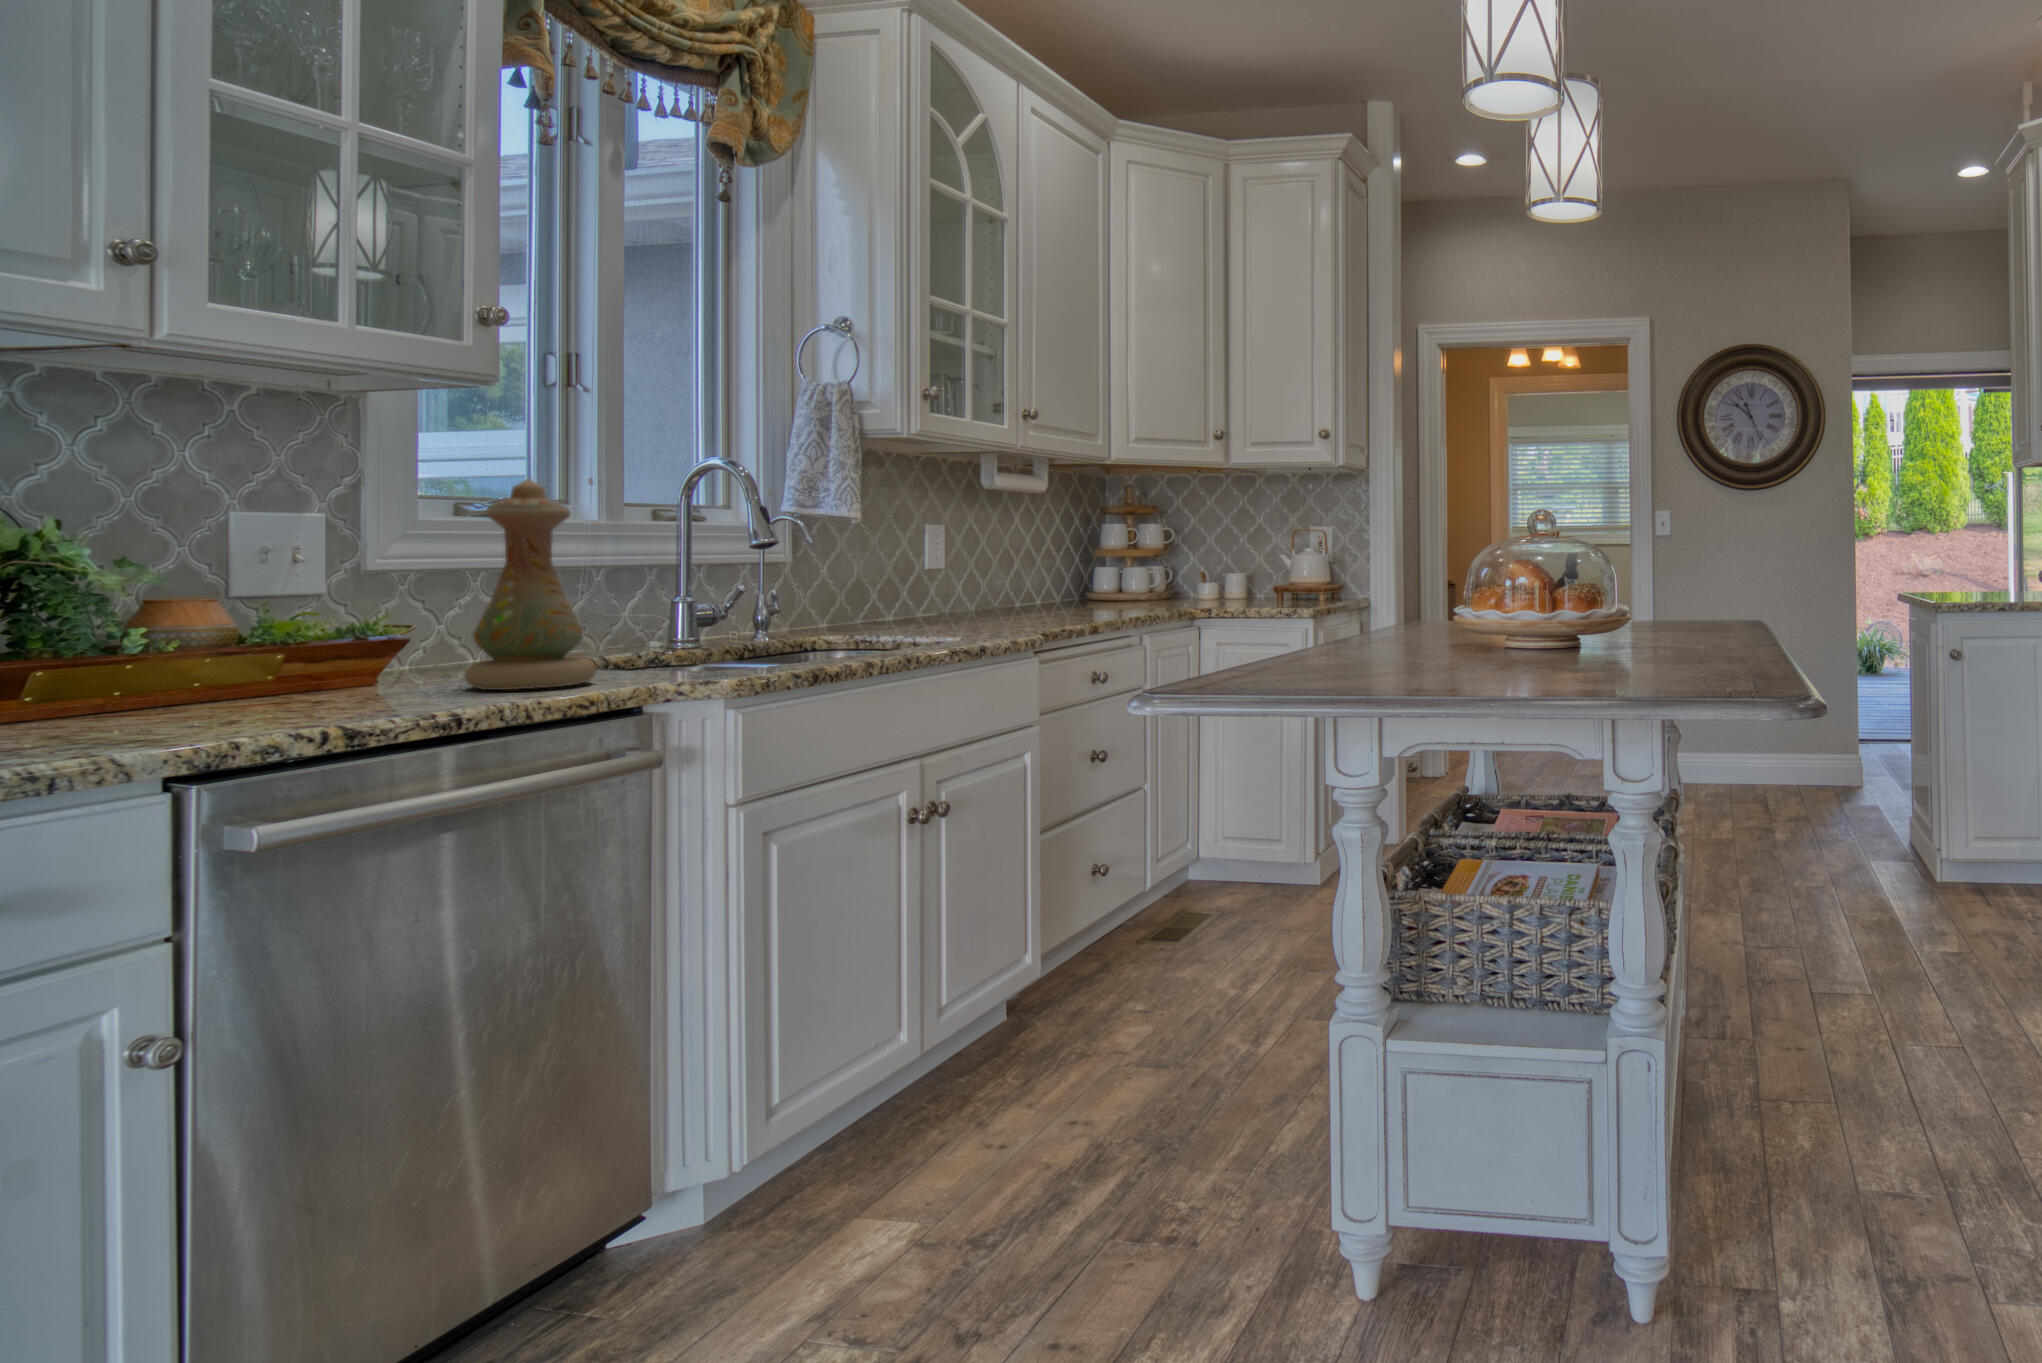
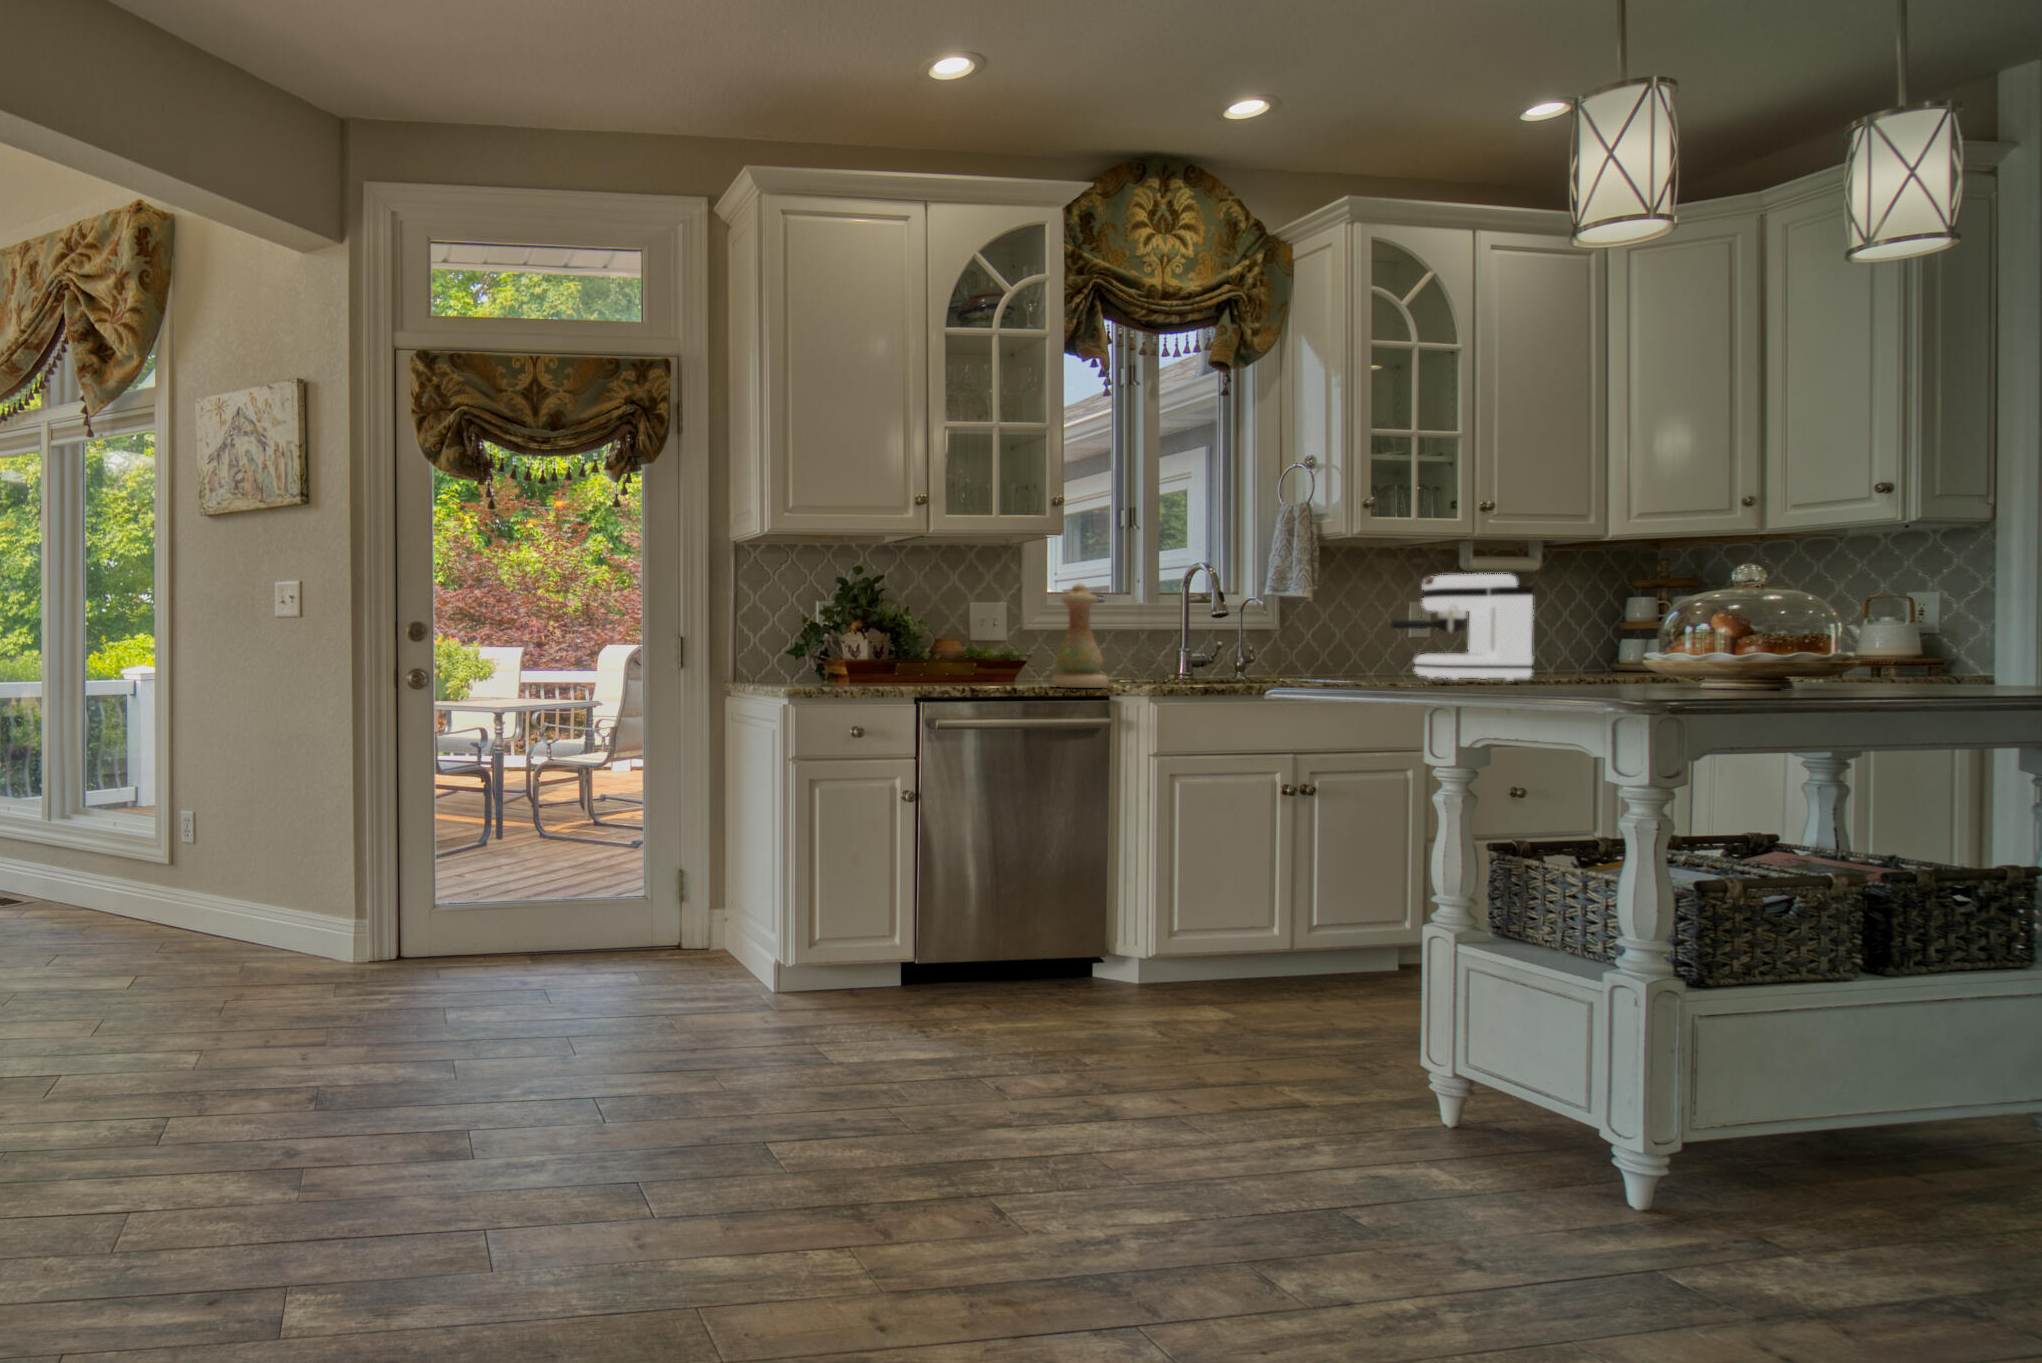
coffee maker: none [939,494,1093,626] -> present [1391,574,1533,681]

